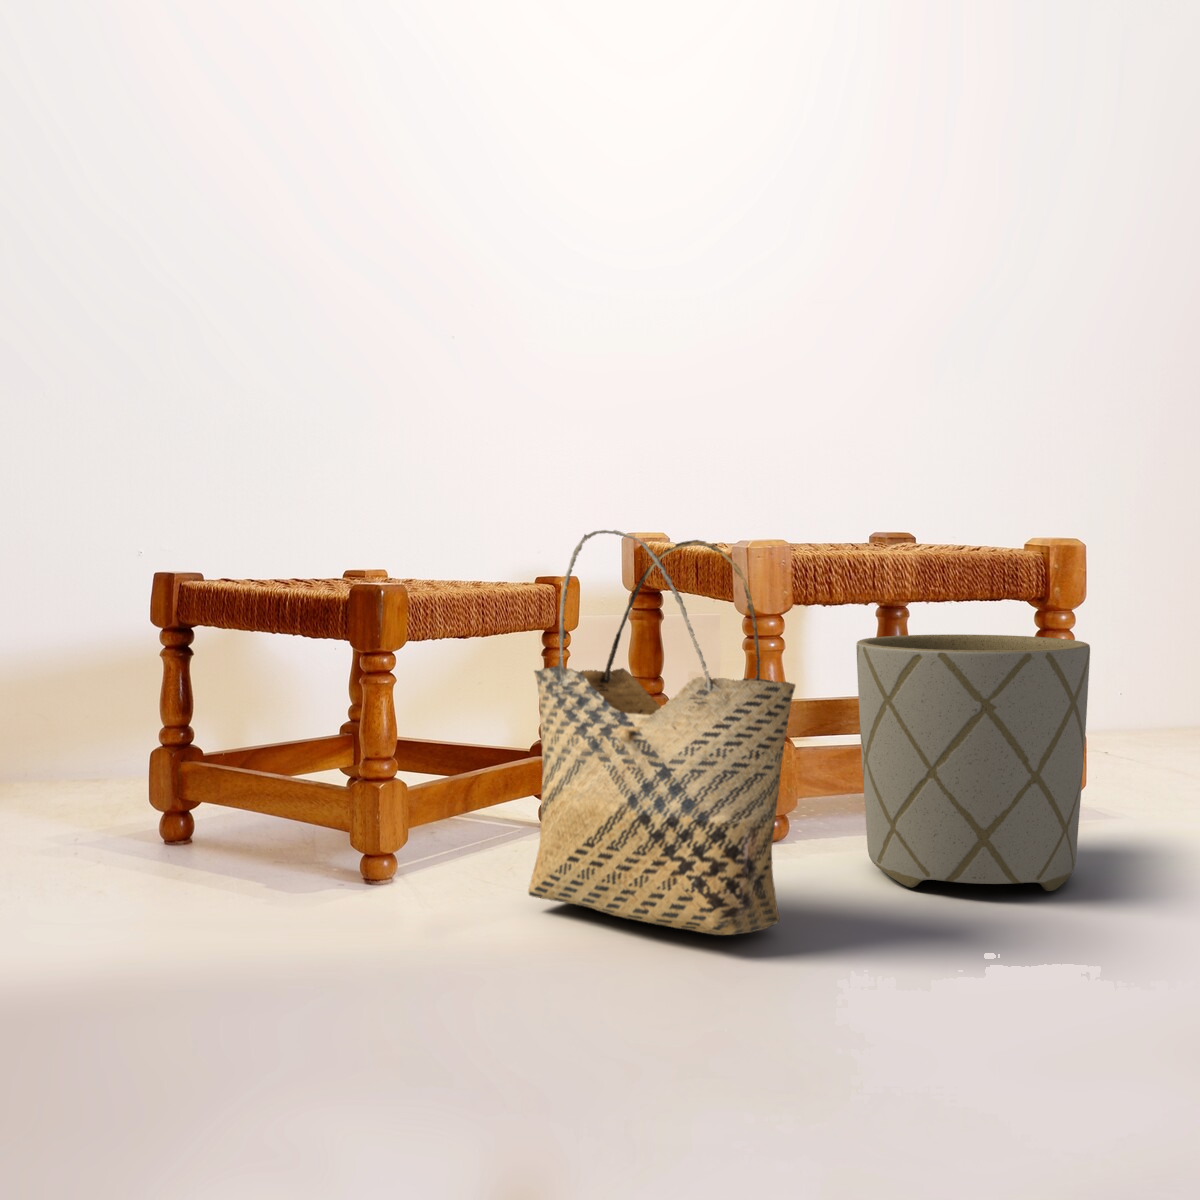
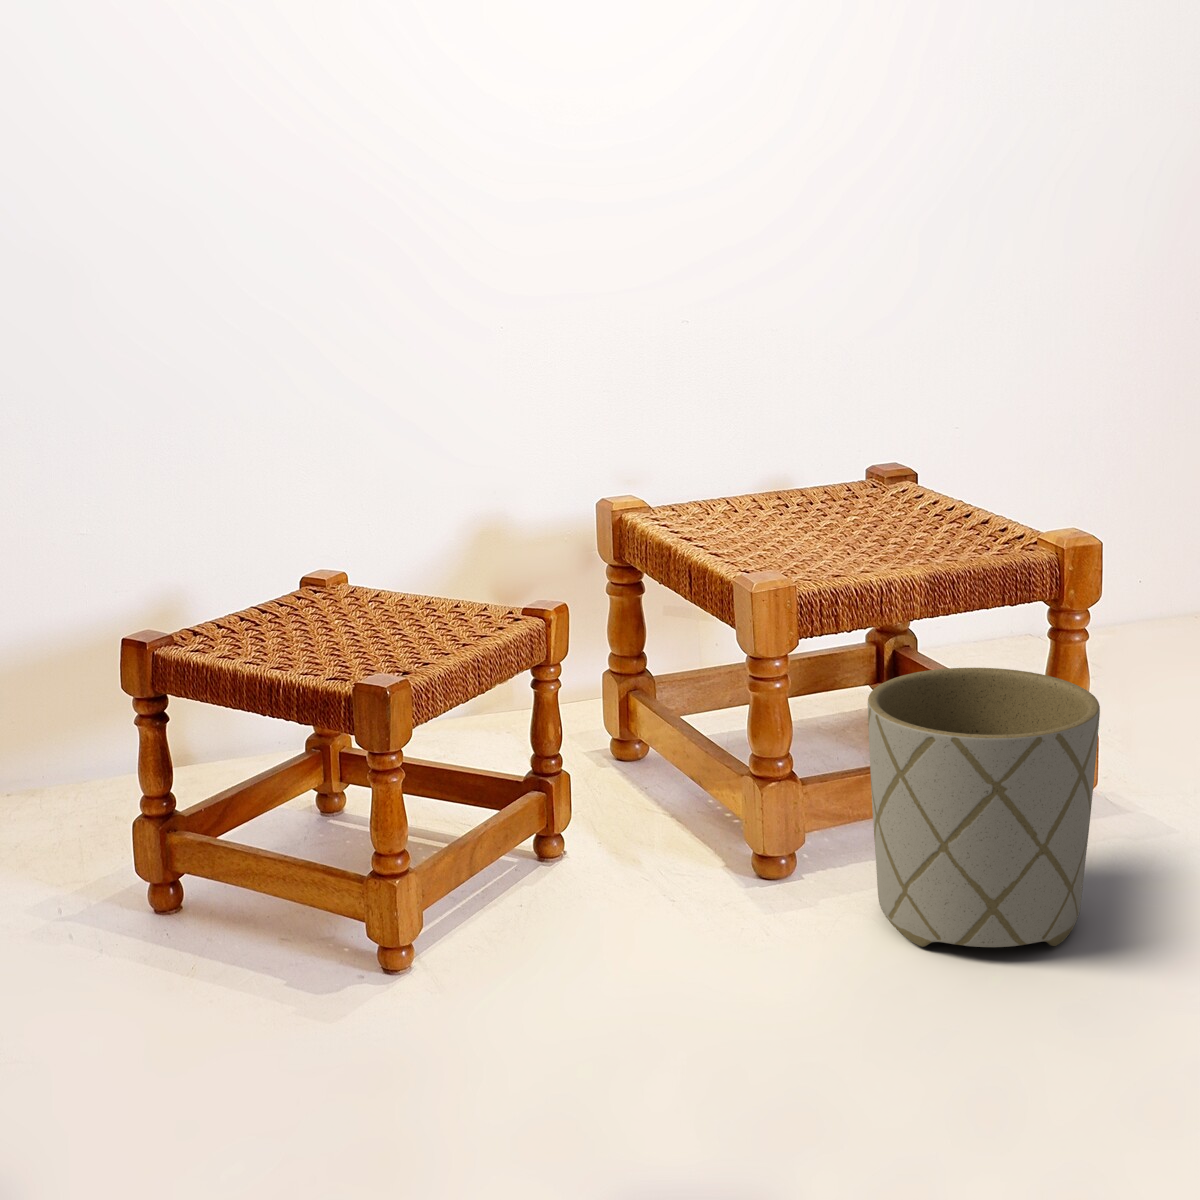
woven basket: present [528,530,795,935] -> none [551,637,816,1042]

